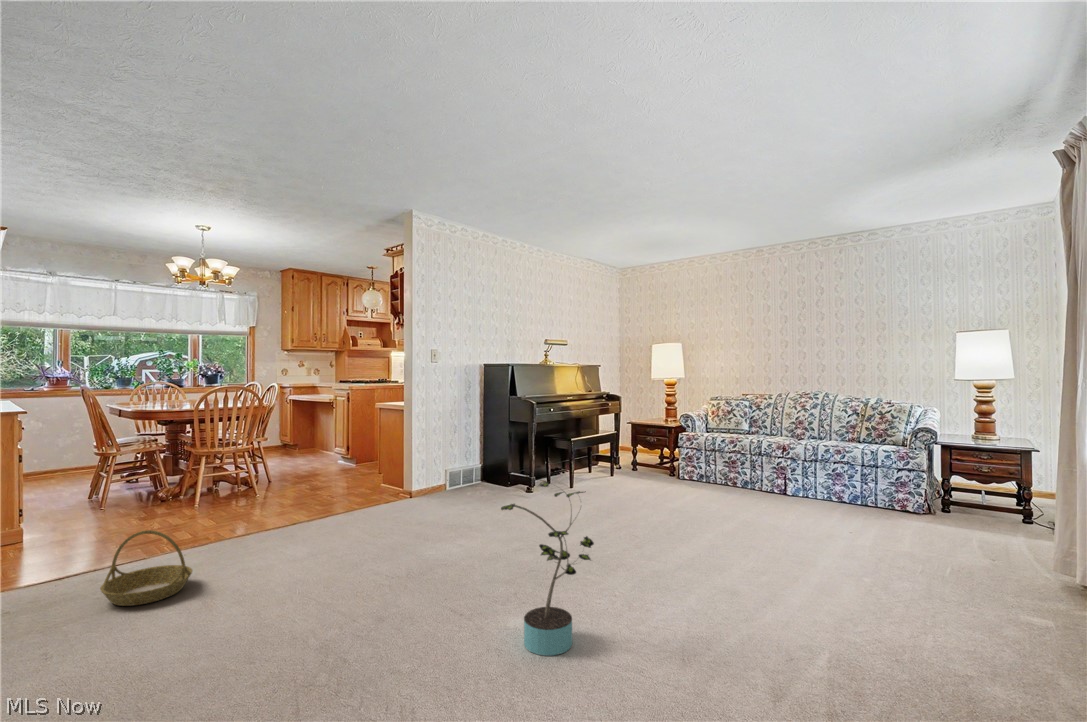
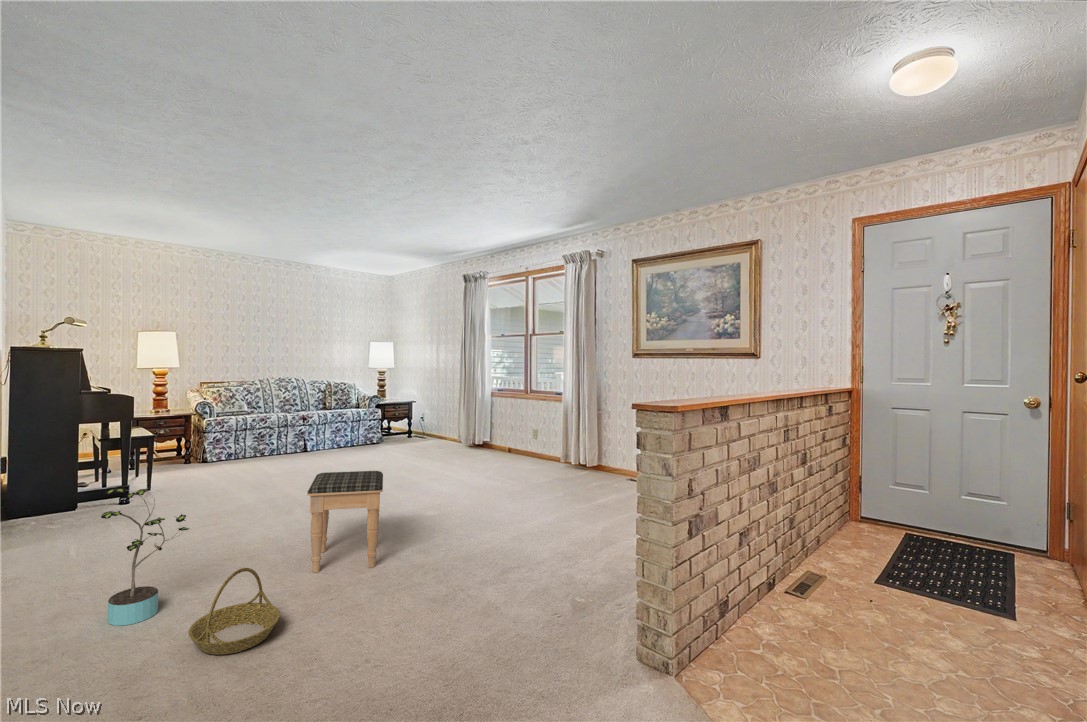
footstool: none [283,481,385,622] -> present [307,471,383,573]
potted plant: present [501,482,594,656] -> present [101,487,189,626]

